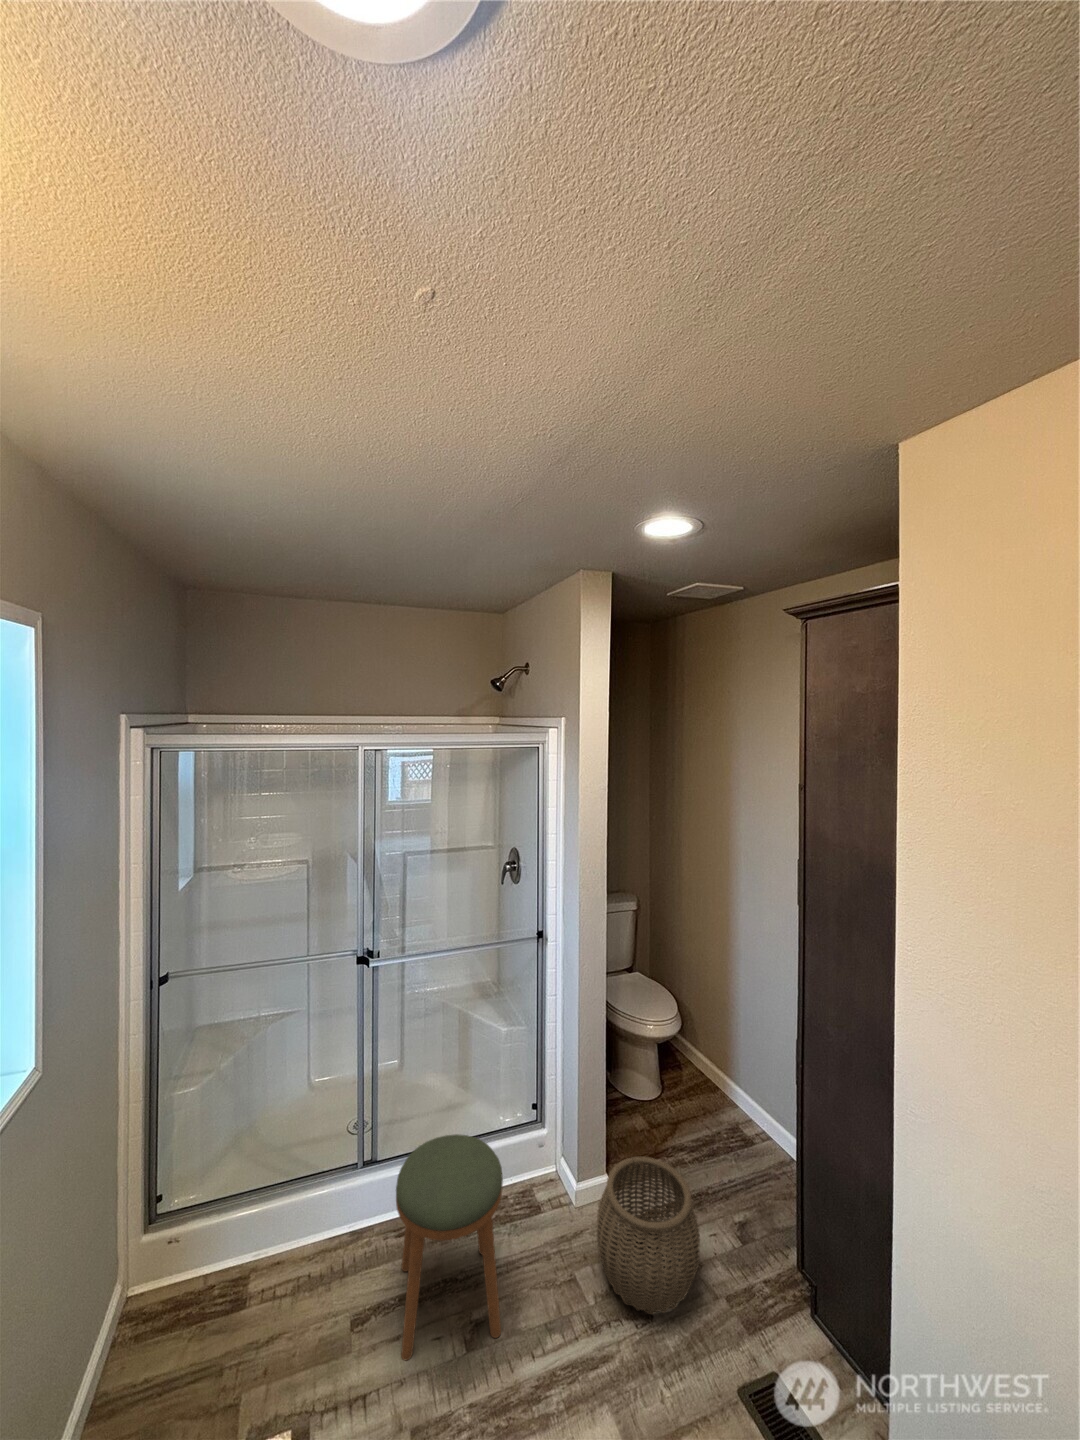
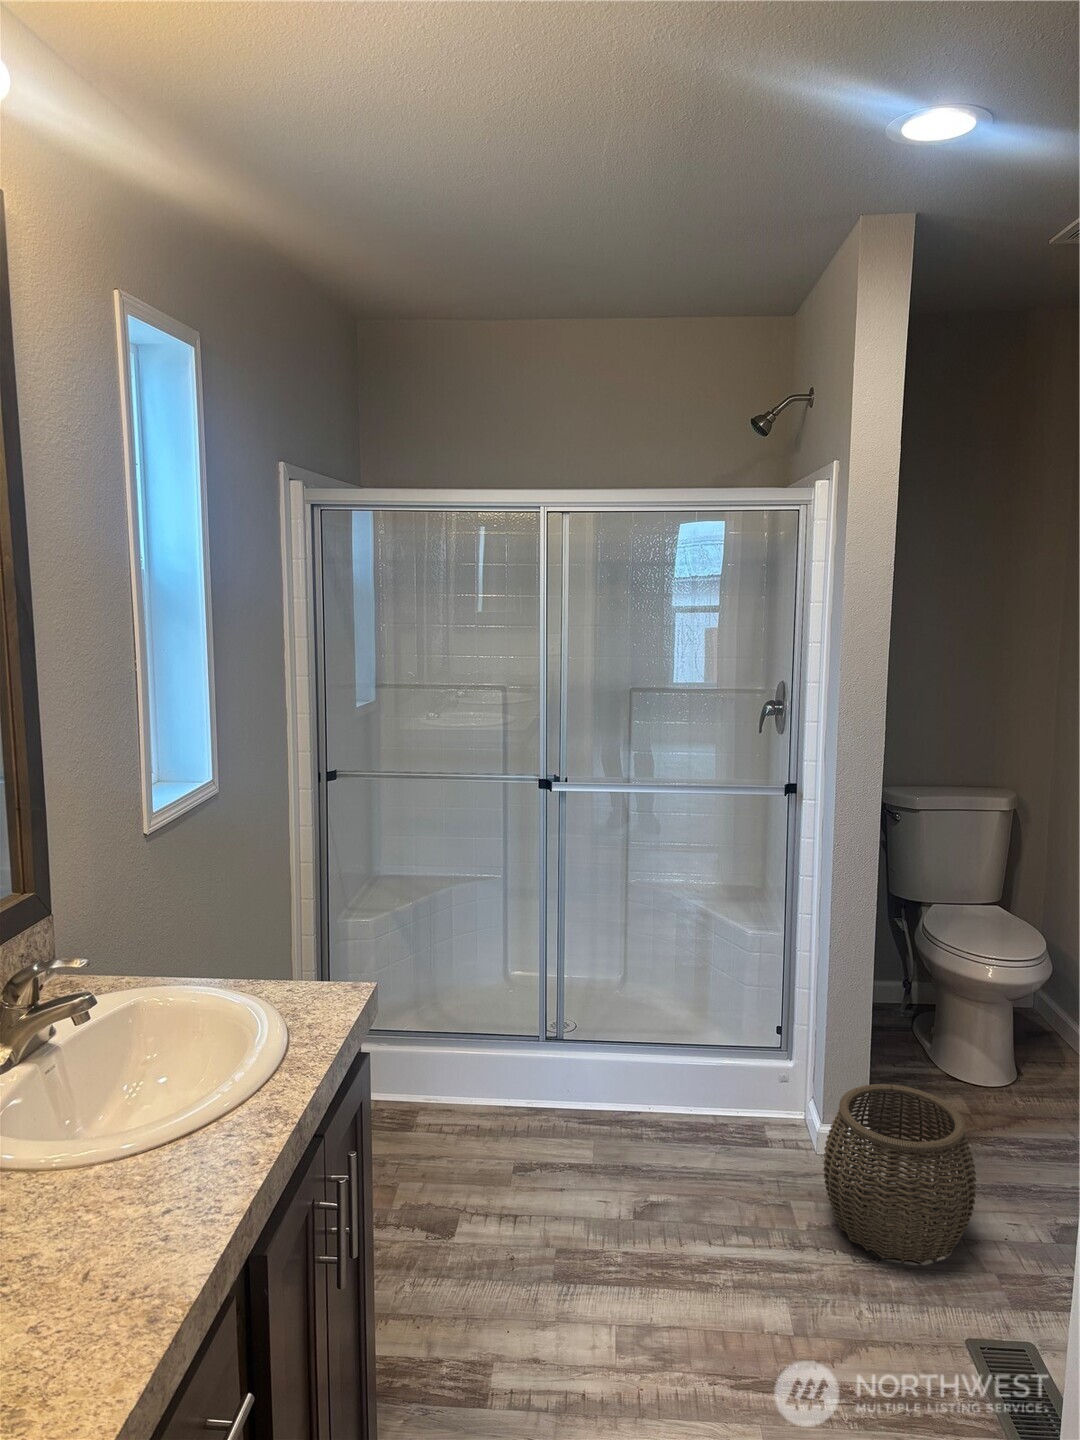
stool: present [396,1134,503,1360] -> none [560,999,694,1221]

